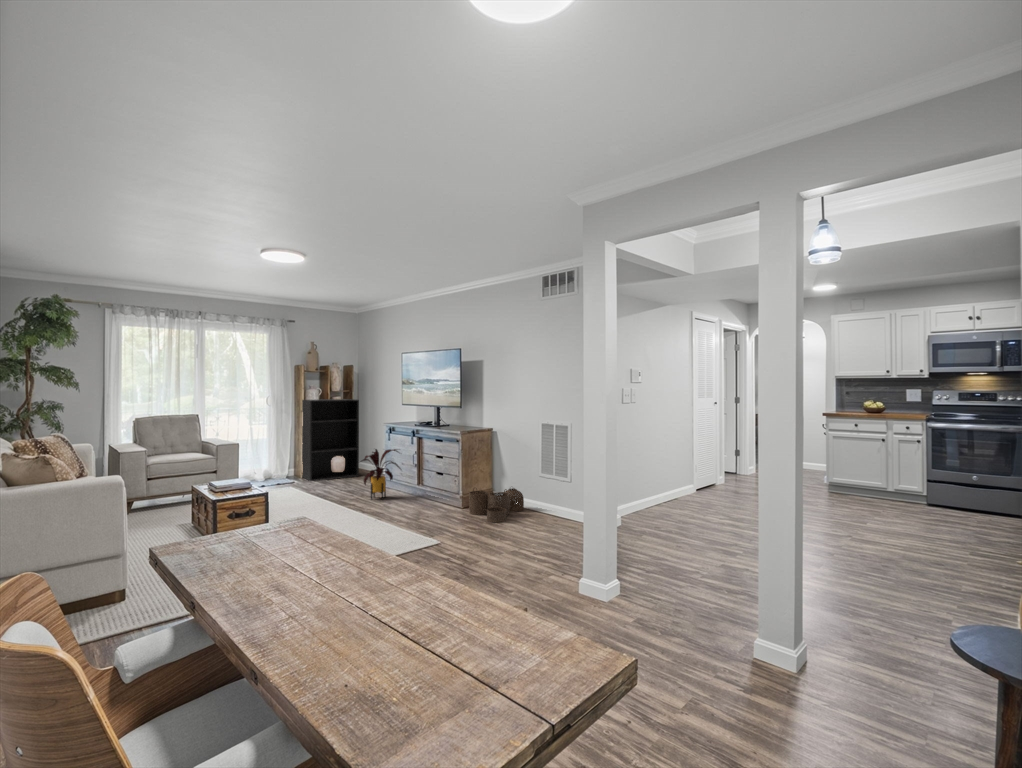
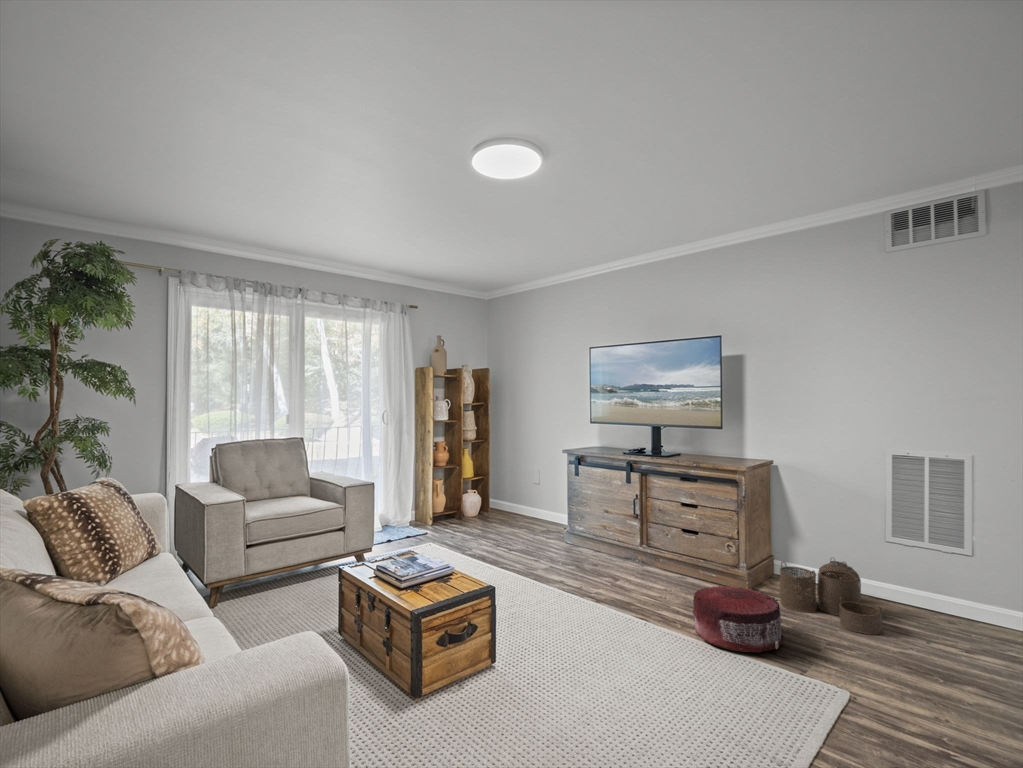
bookshelf: present [302,399,359,481] -> none [429,414,506,531]
house plant: present [362,449,400,499] -> none [551,491,627,572]
pouf: none [395,497,441,527] -> present [693,585,784,653]

